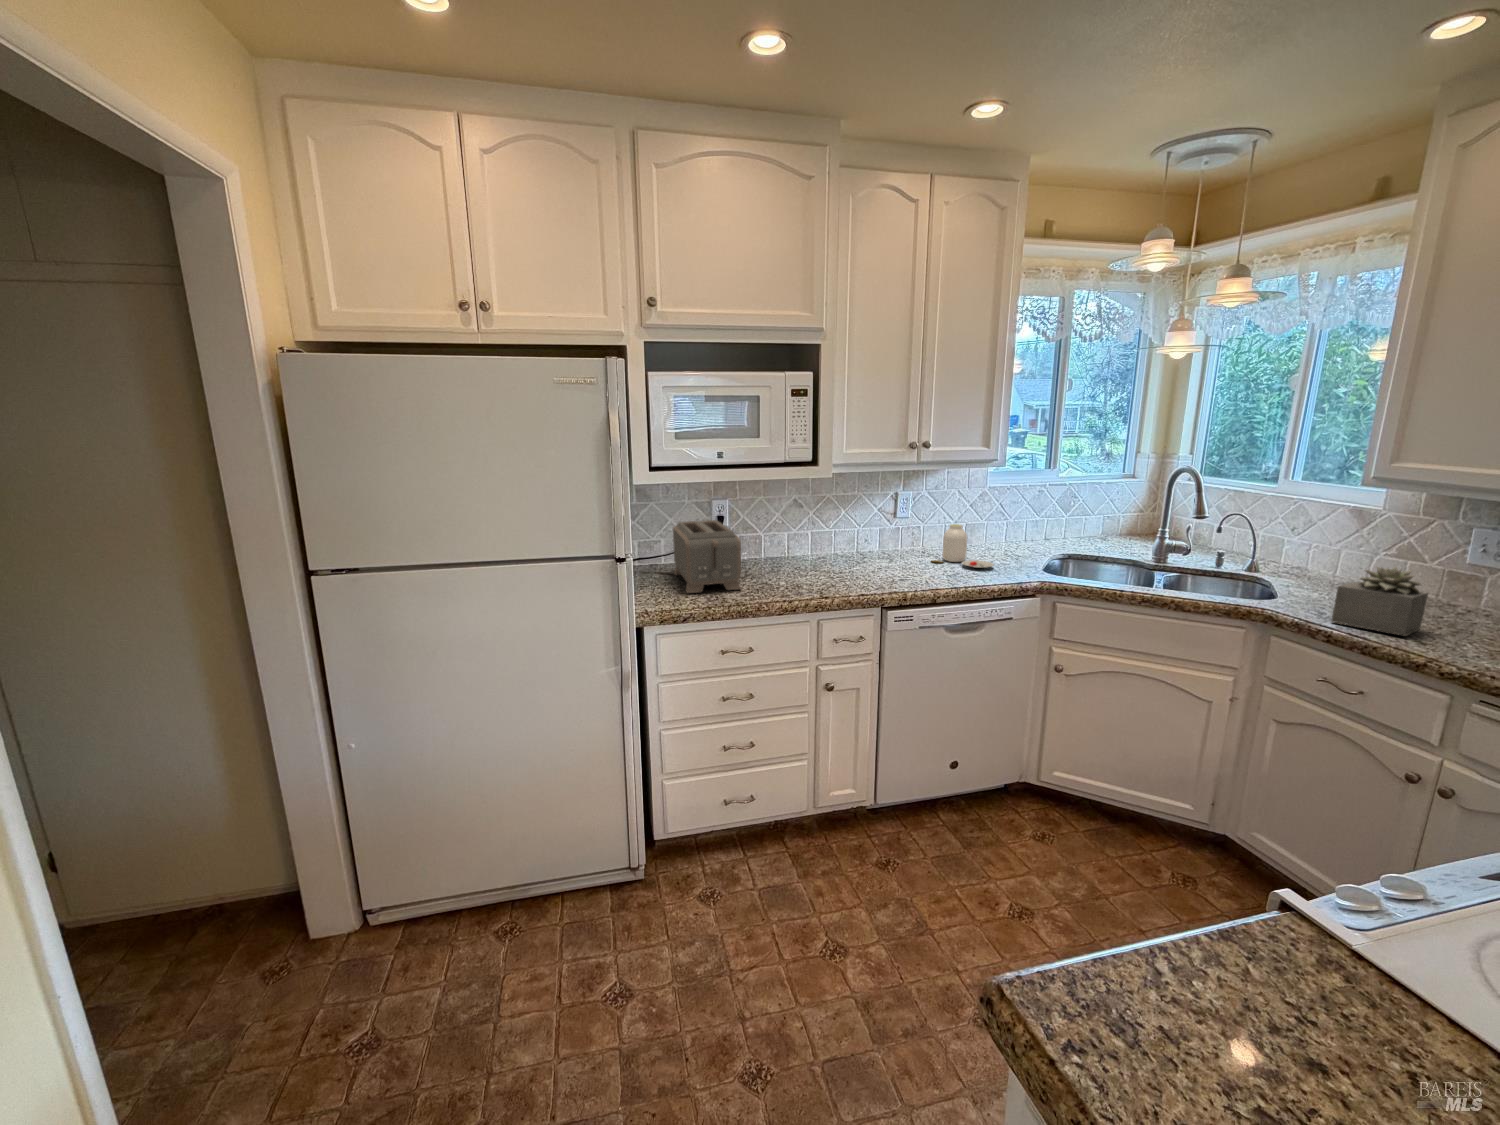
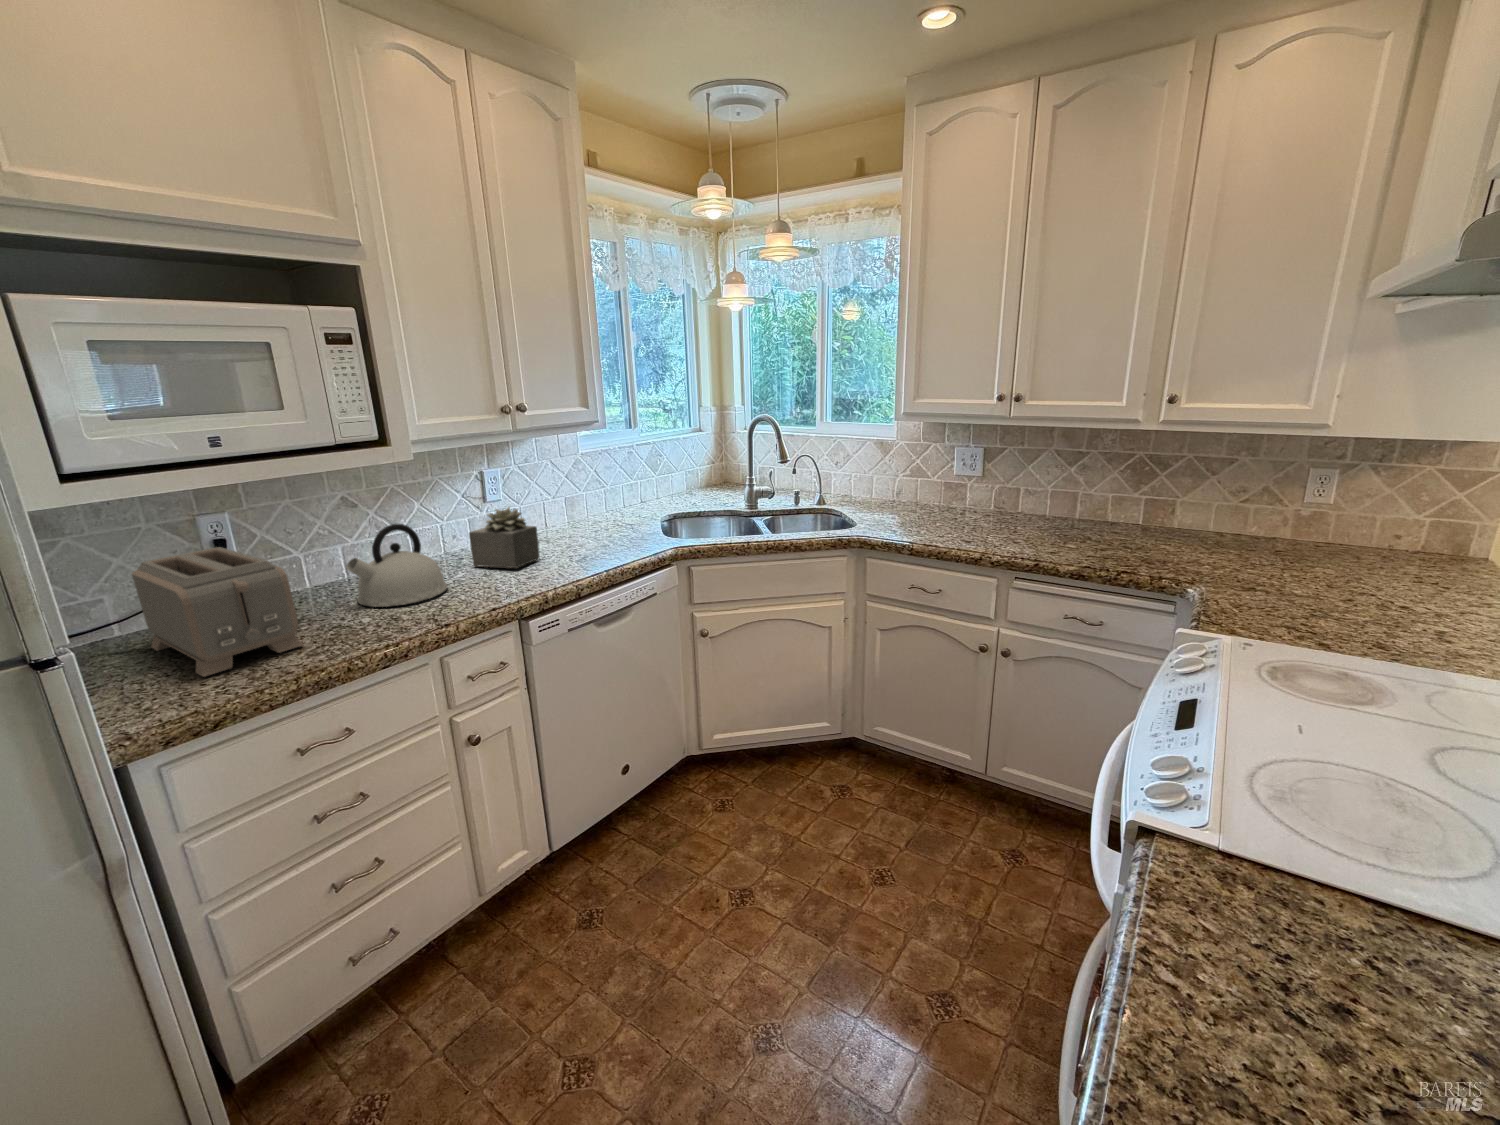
kettle: none [780,522,843,579] -> present [346,524,447,607]
jar: present [932,524,994,568] -> none [545,499,618,549]
succulent plant: present [1332,567,1428,636] -> present [469,507,540,568]

